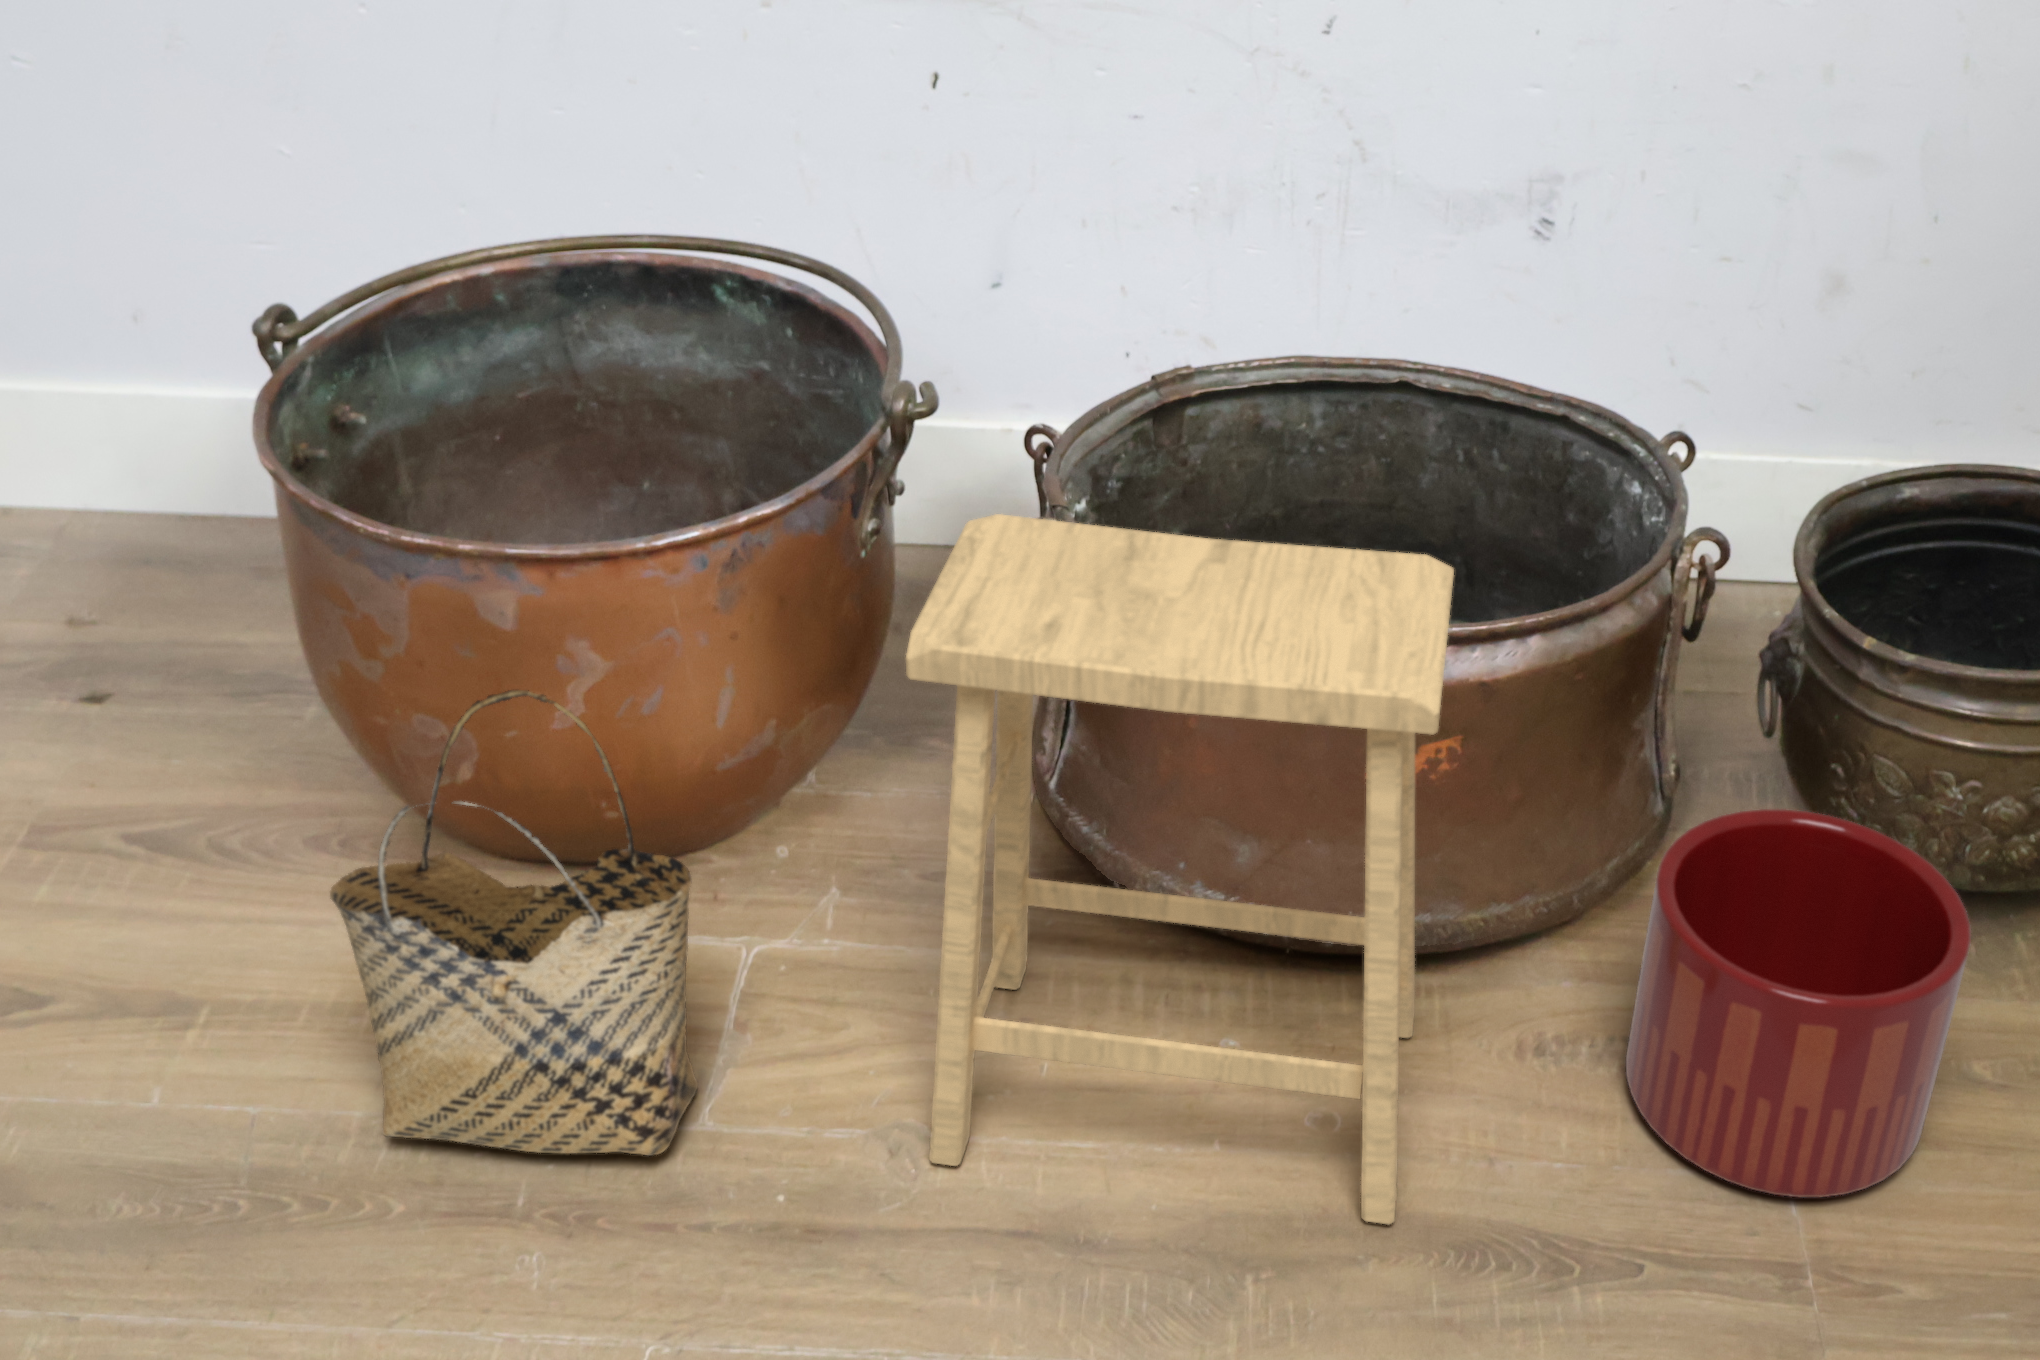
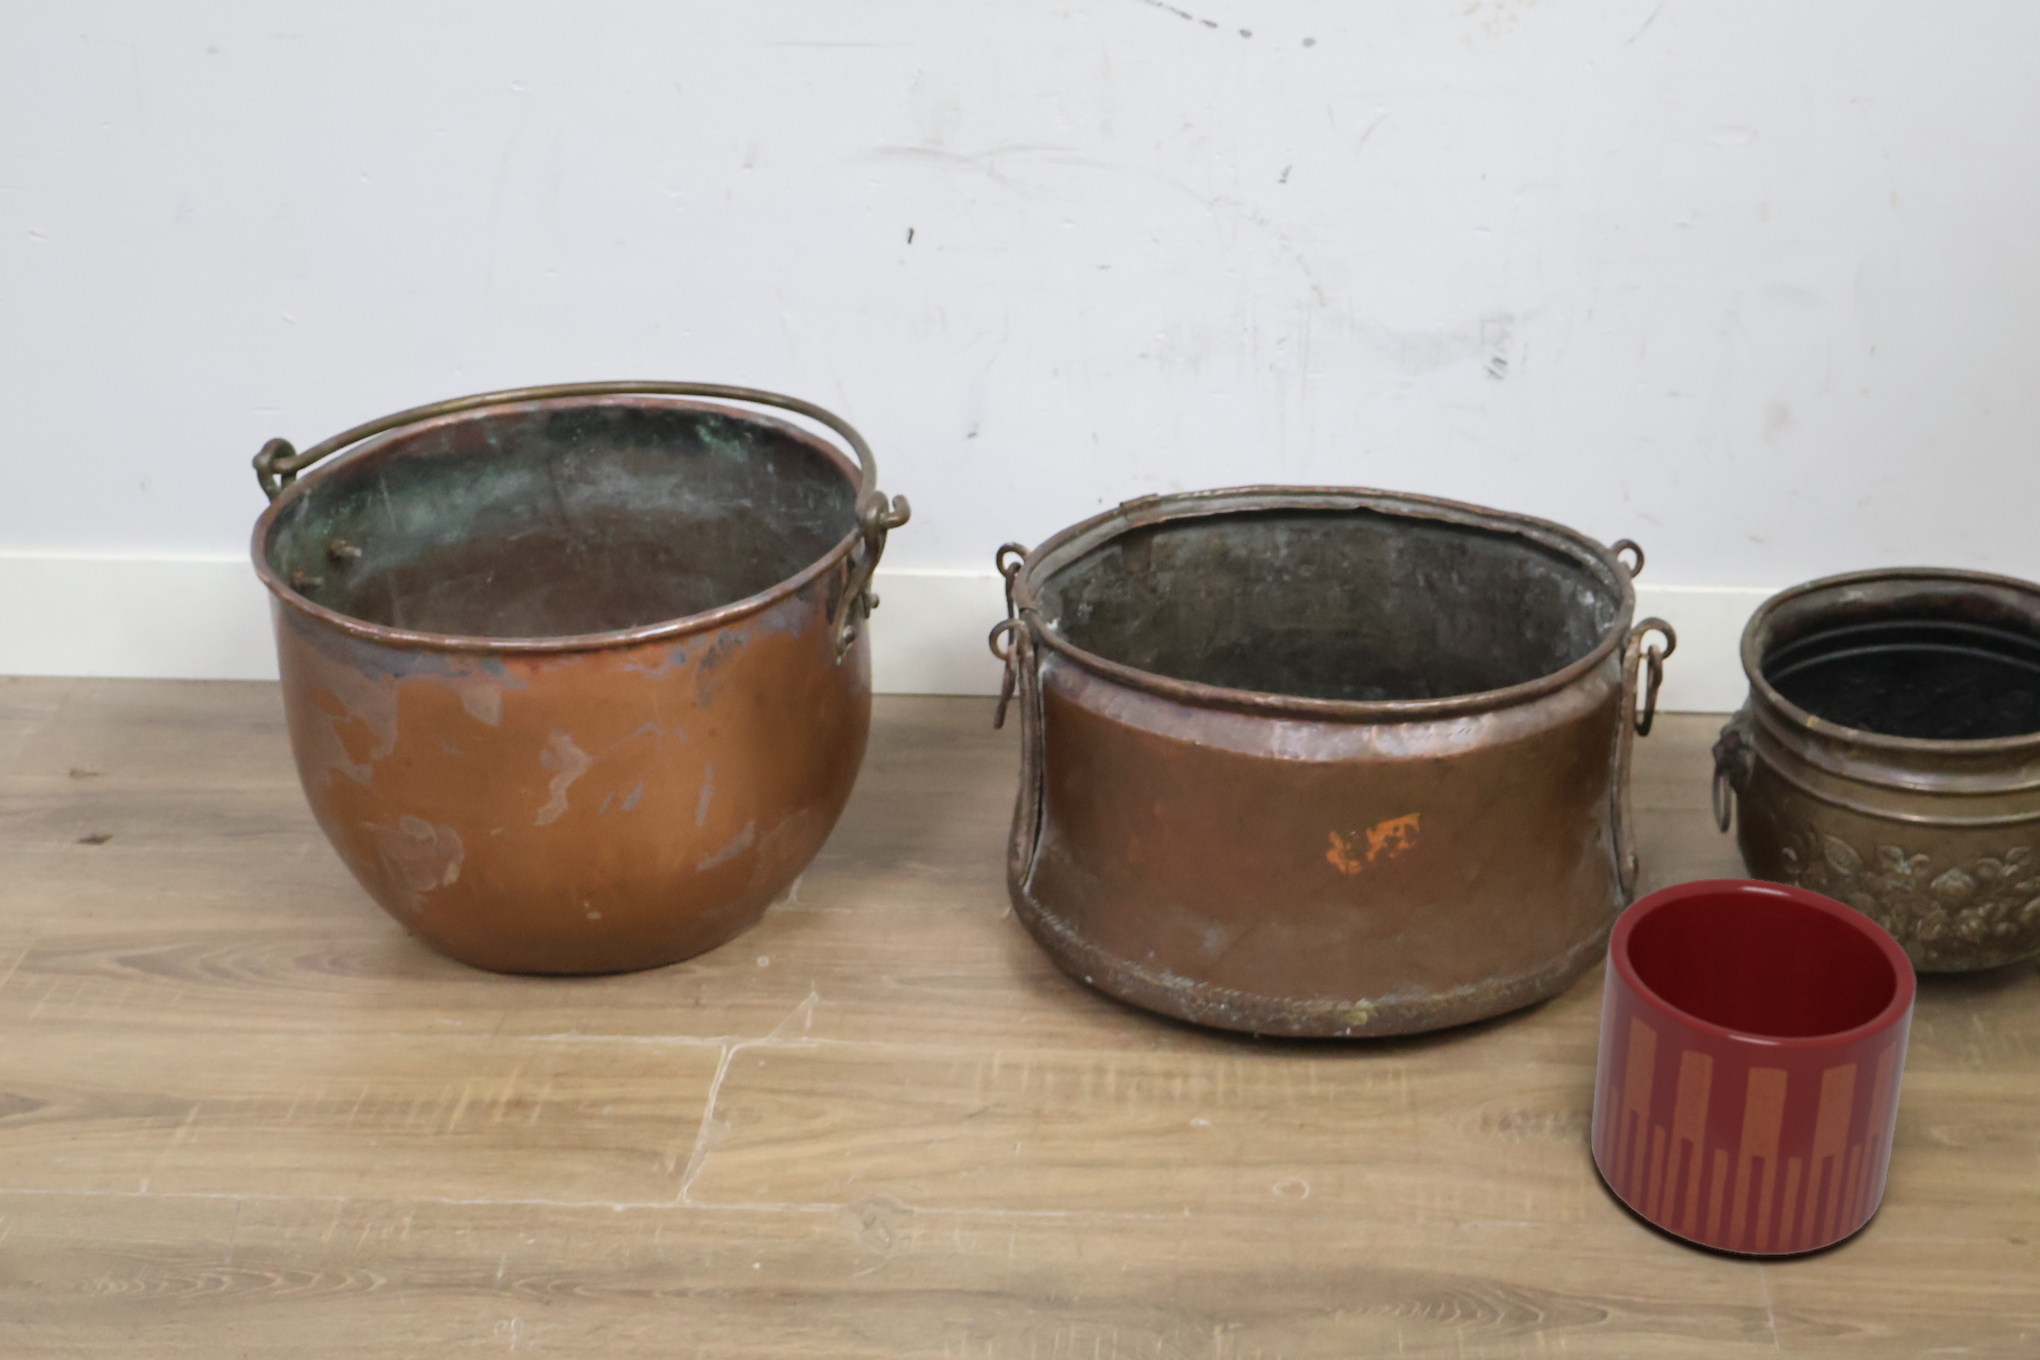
footstool: present [906,514,1454,1225] -> none [873,592,1399,1289]
woven basket: present [330,690,698,1156] -> none [314,769,673,1236]

